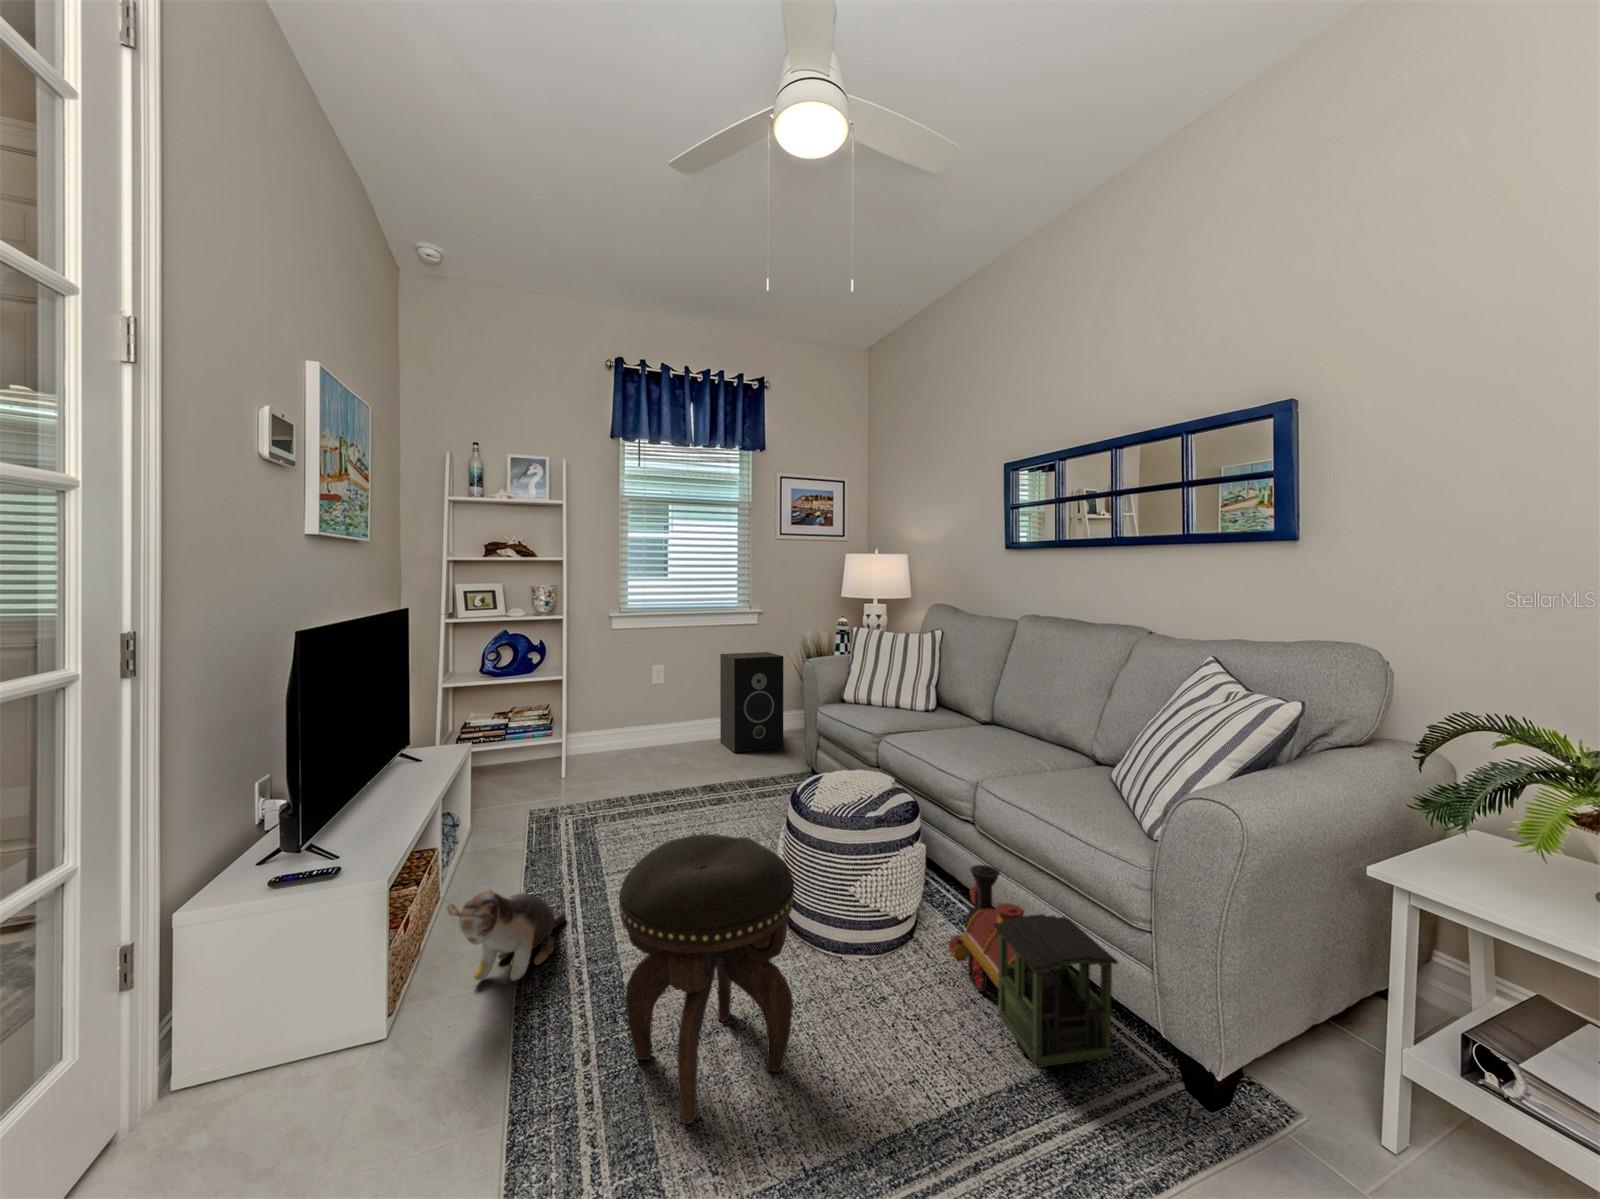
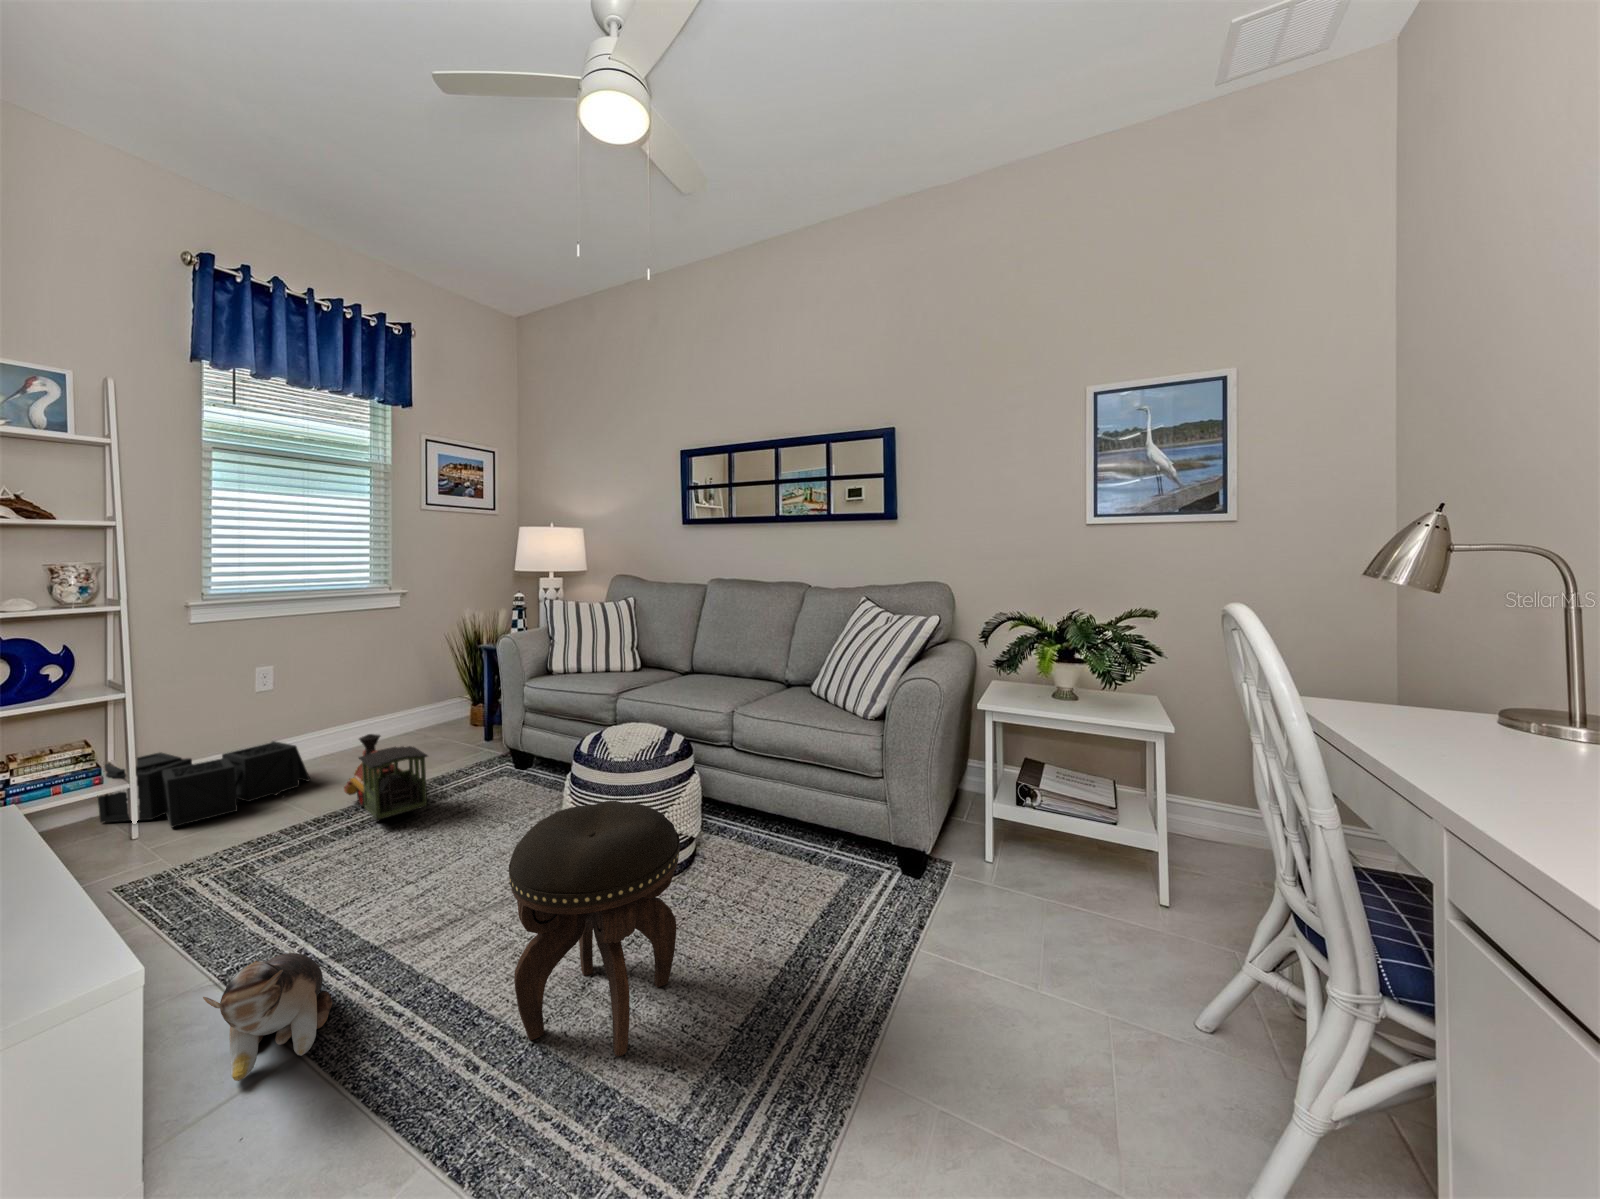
speaker: present [720,652,784,753] -> none [356,634,450,750]
storage bin: none [556,725,670,781] -> present [98,741,310,827]
toy train: present [948,865,1118,1068] -> present [344,734,428,822]

